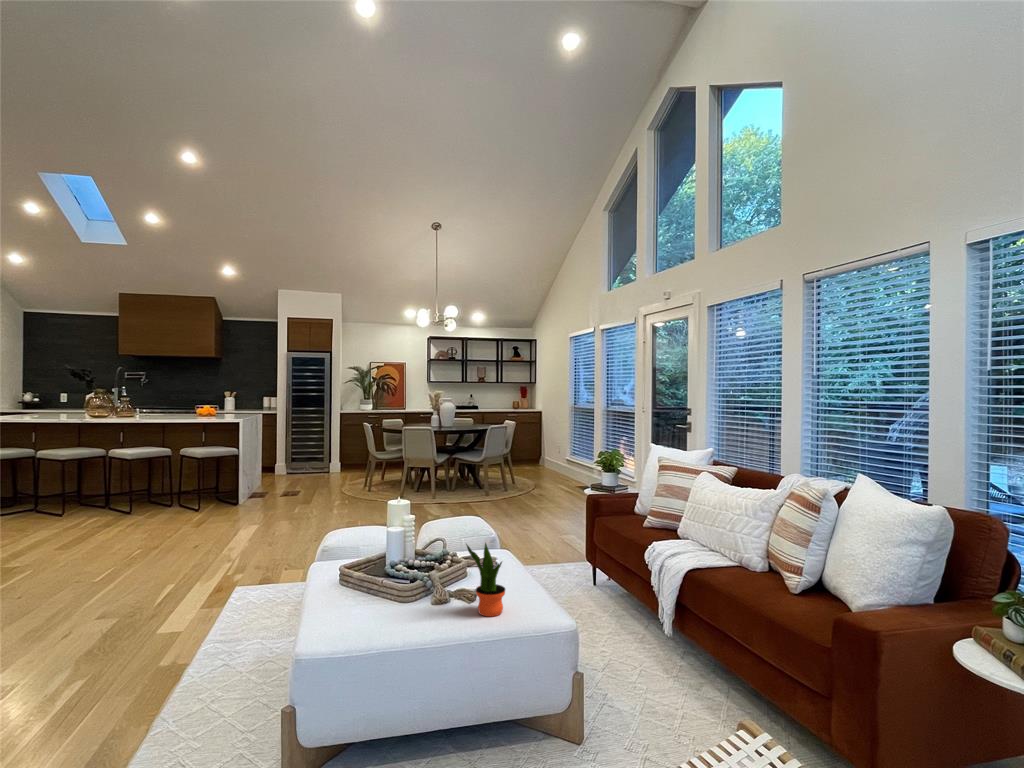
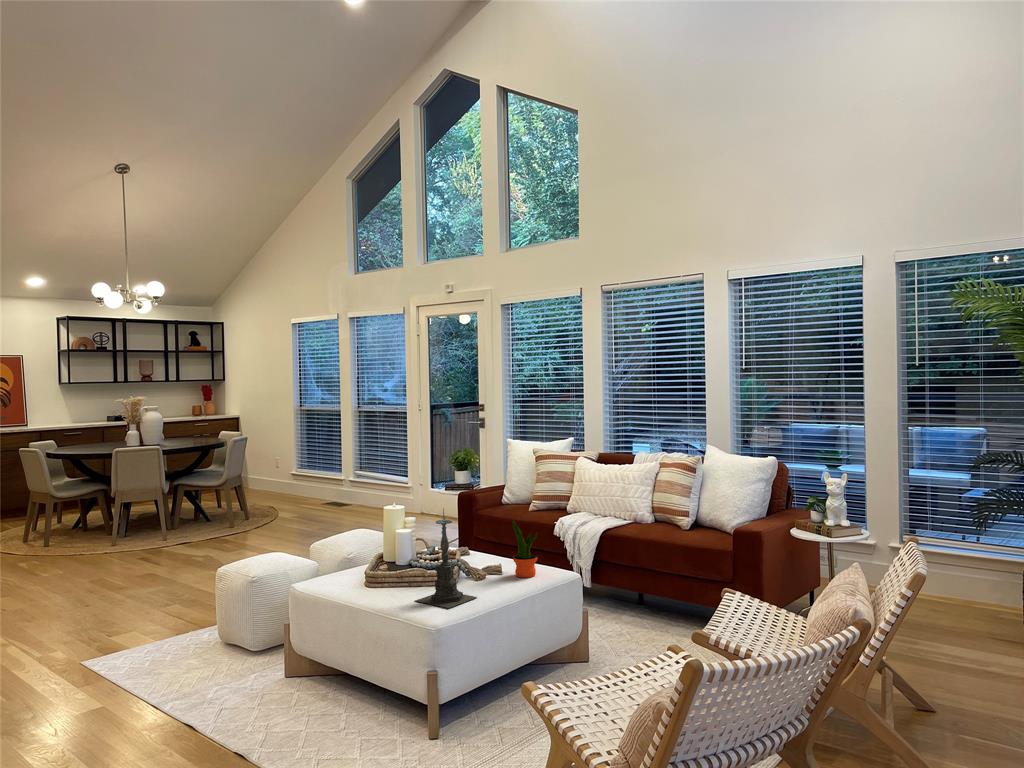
candle holder: none [334,516,387,636] -> present [415,508,477,608]

